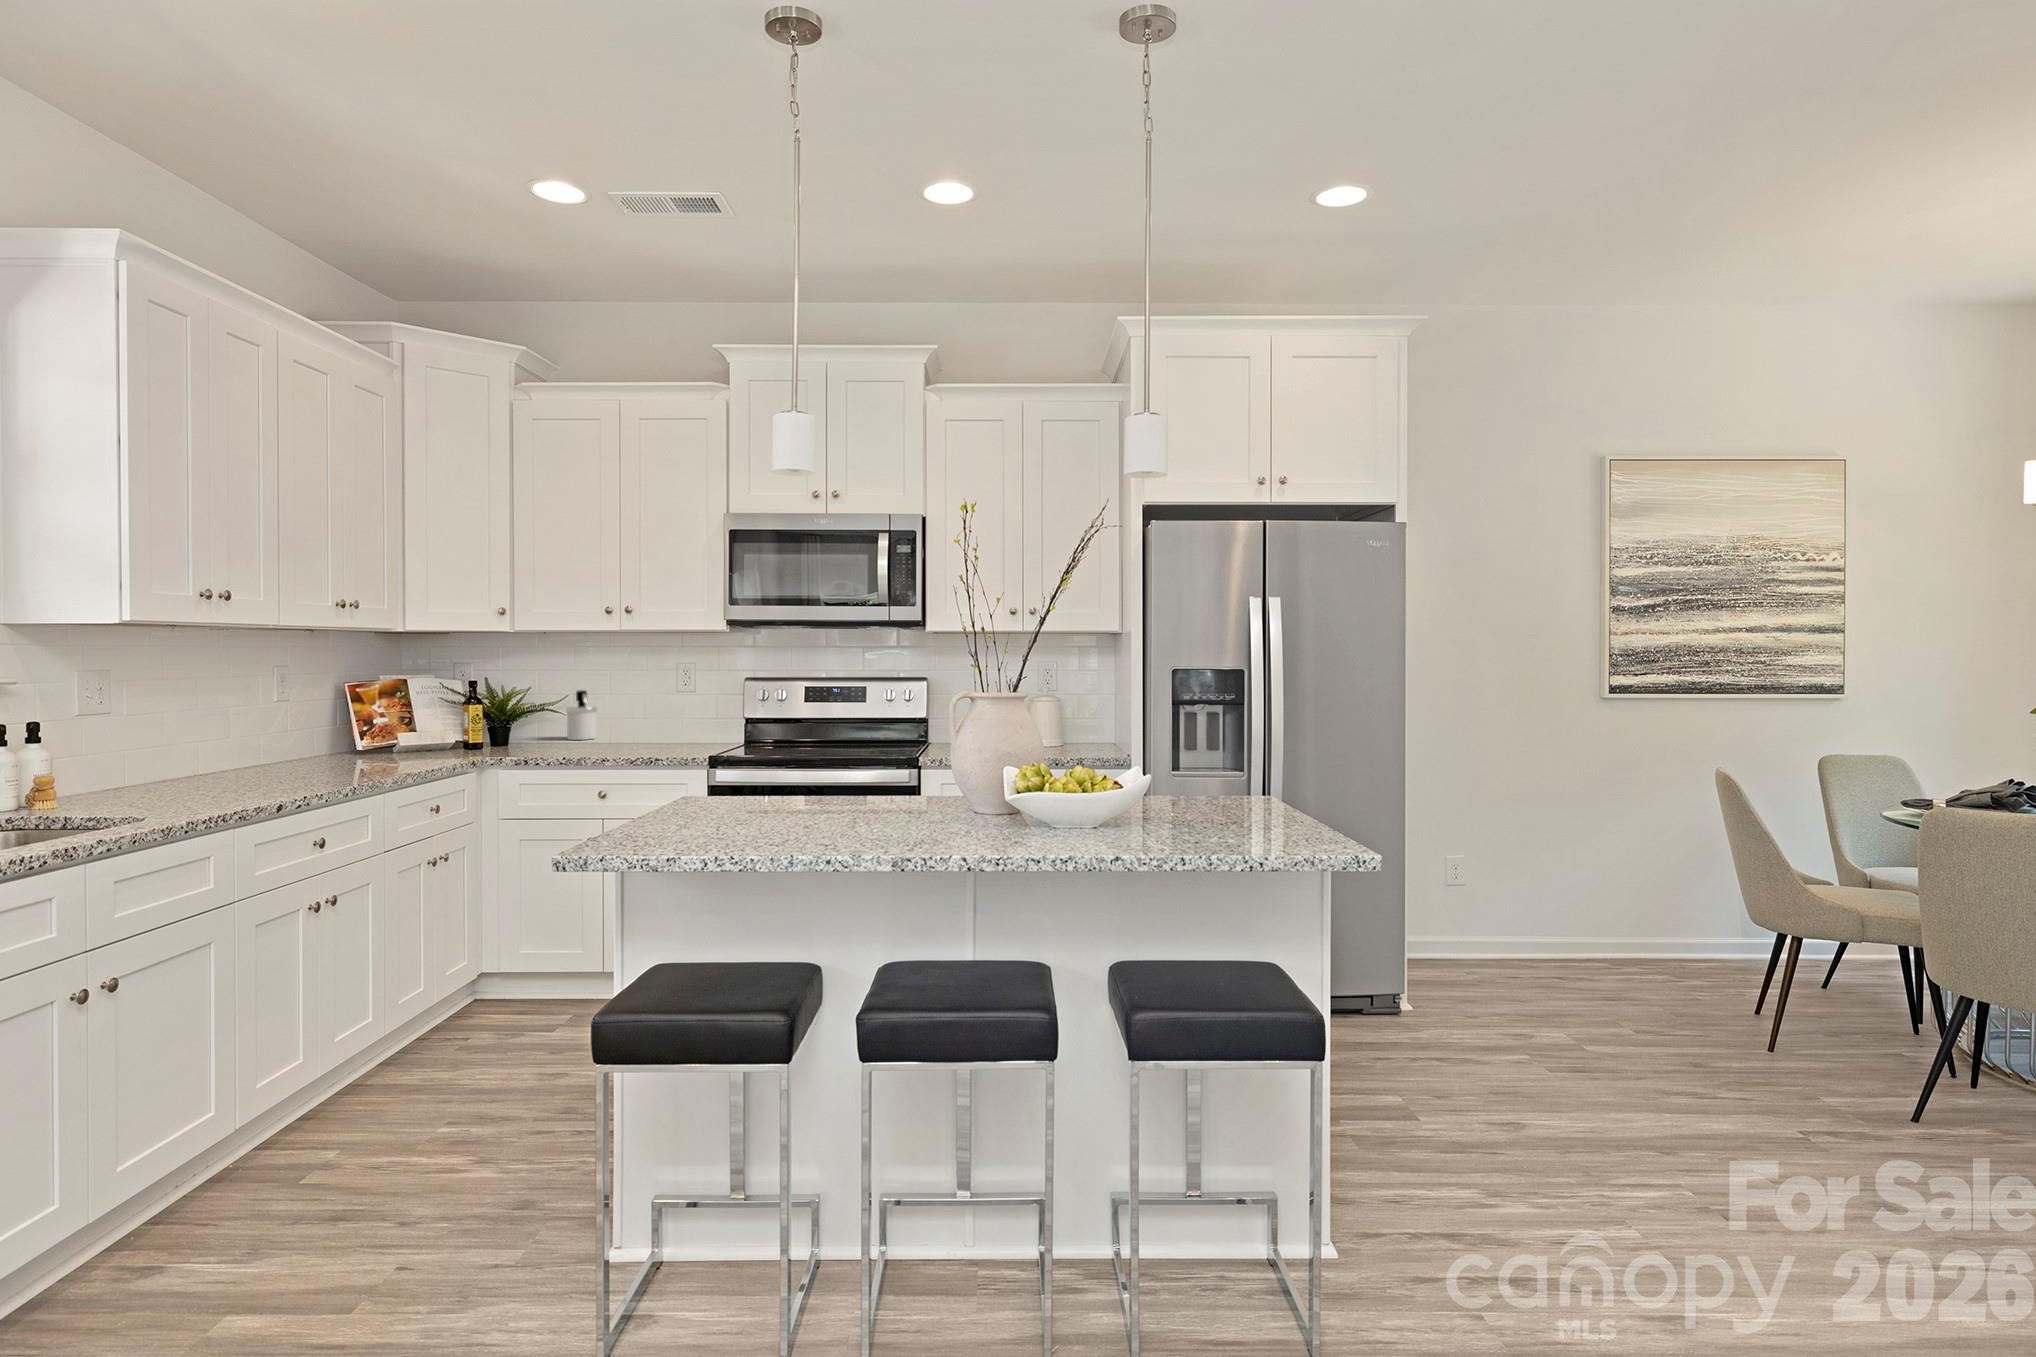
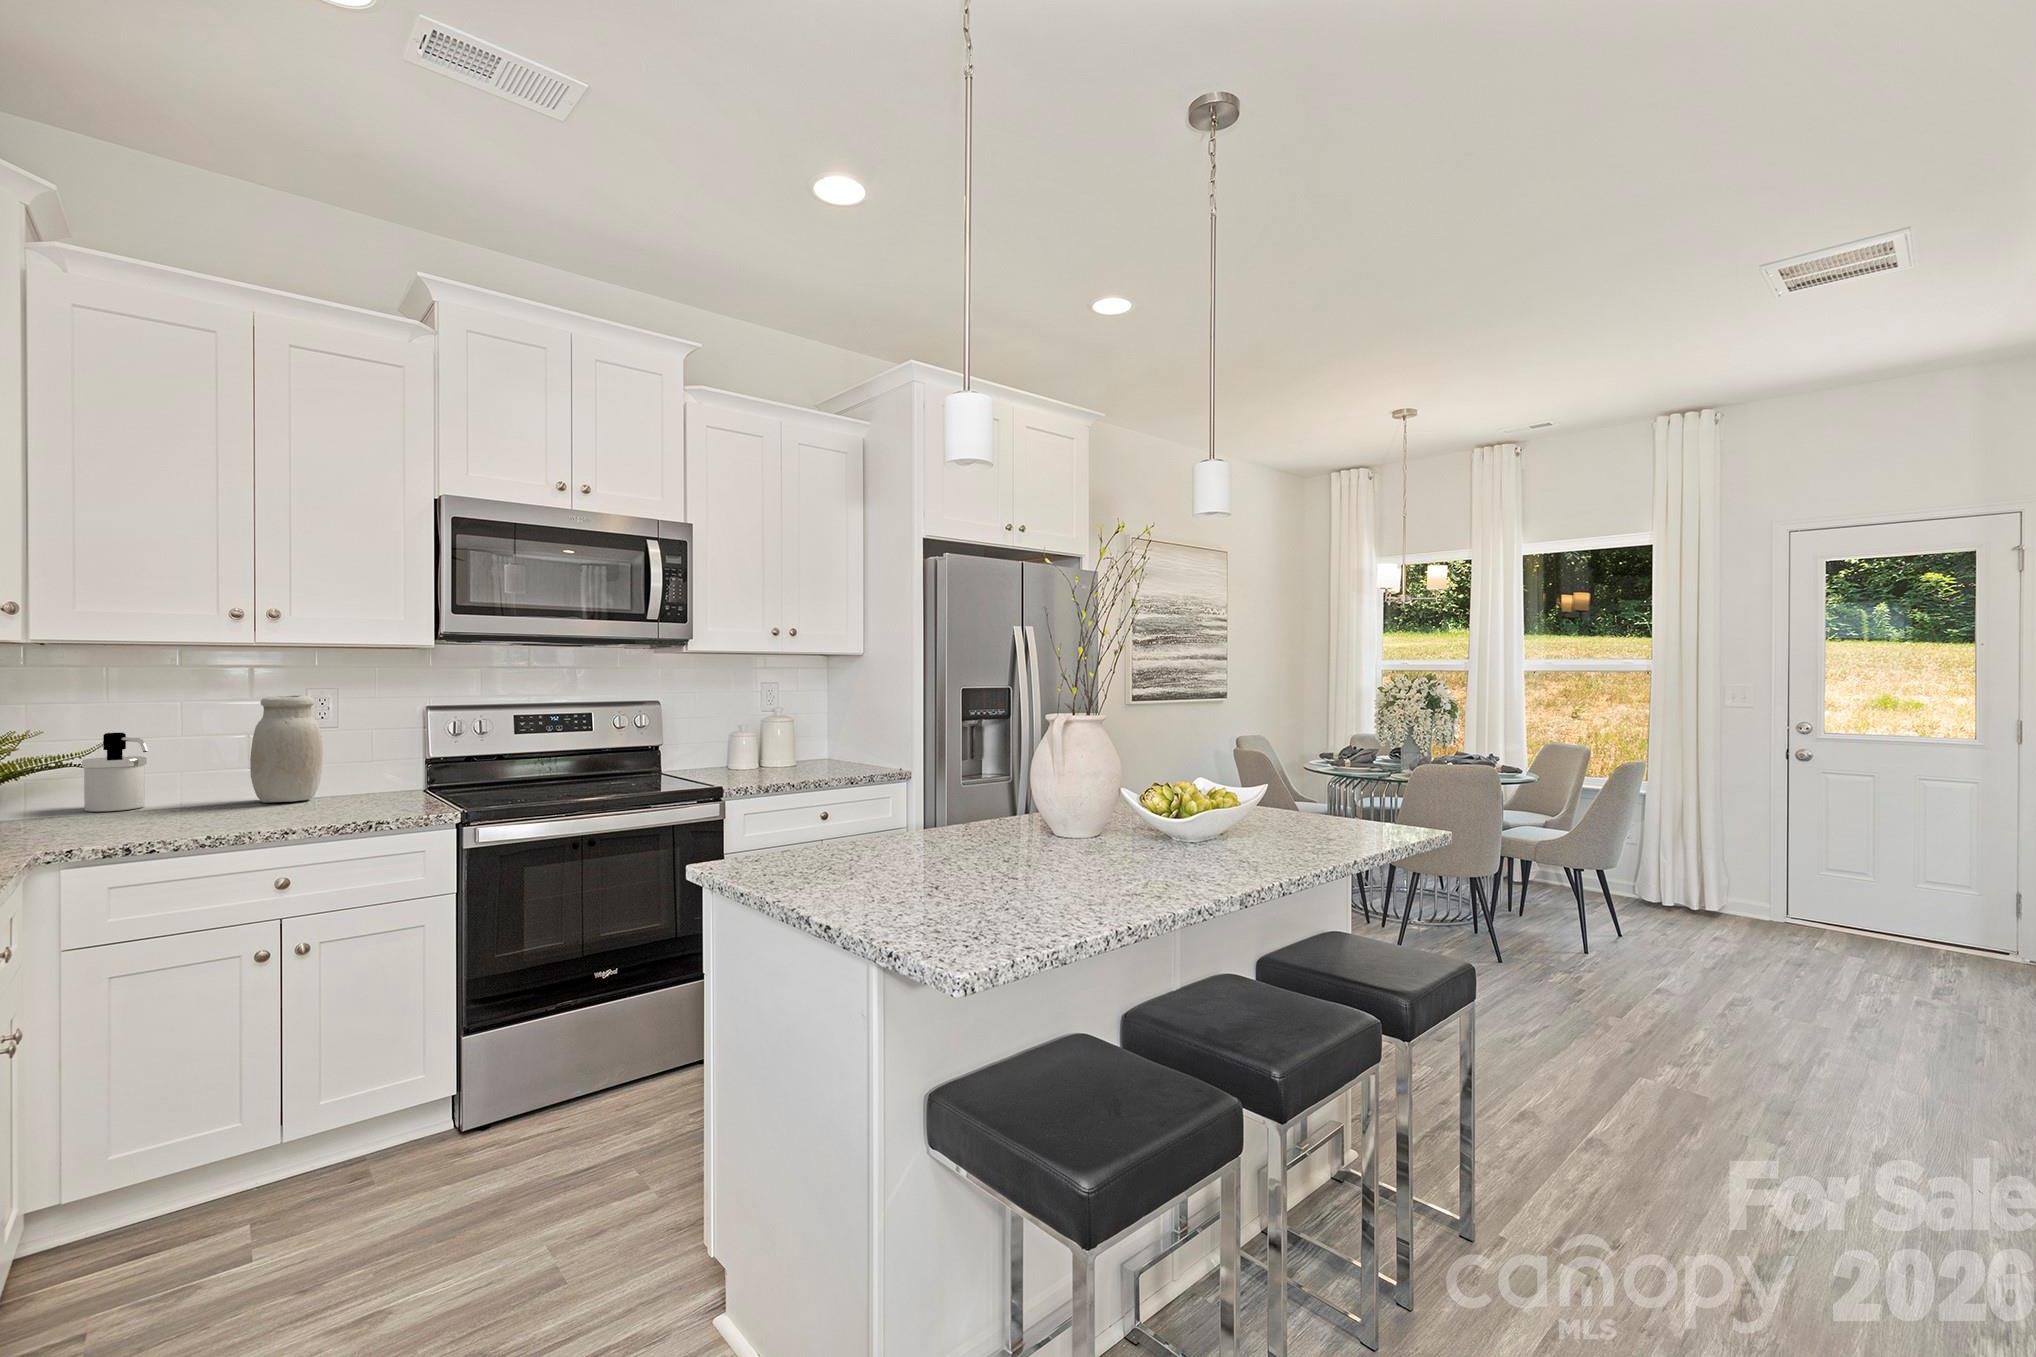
jar: none [640,668,681,742] -> present [250,695,323,802]

